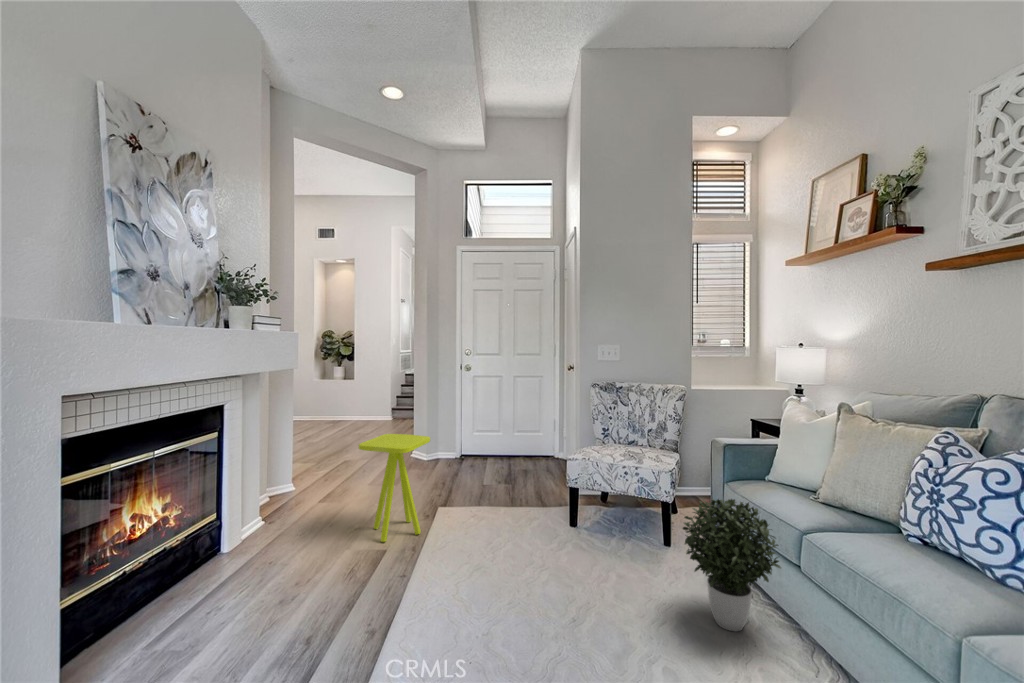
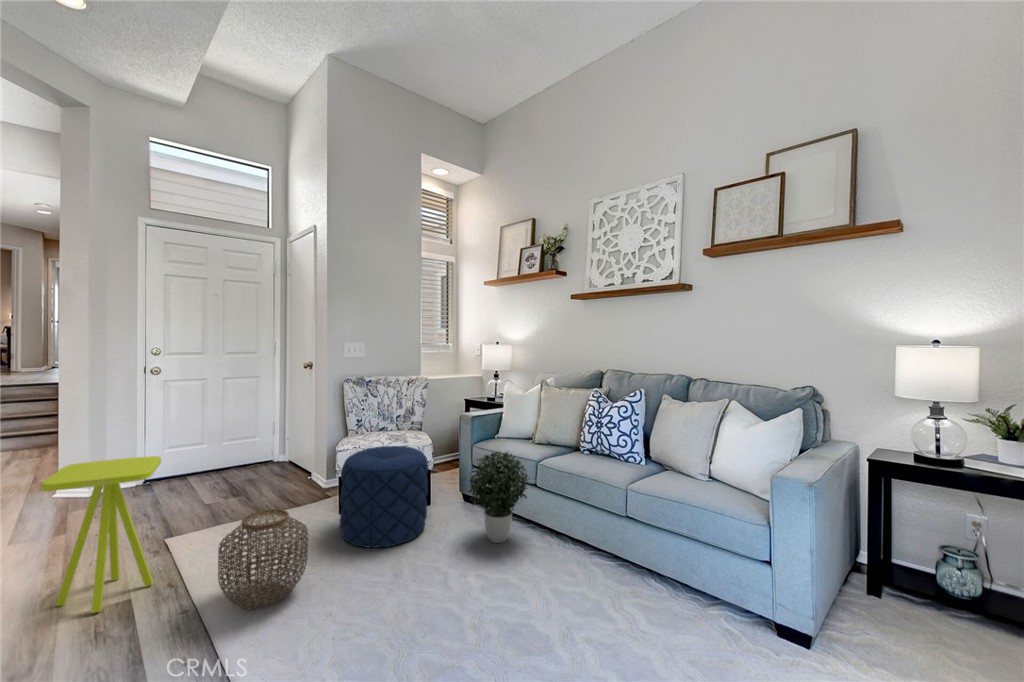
pouf: none [557,461,651,577] -> present [340,446,428,548]
woven basket: none [429,499,499,588] -> present [218,509,308,610]

